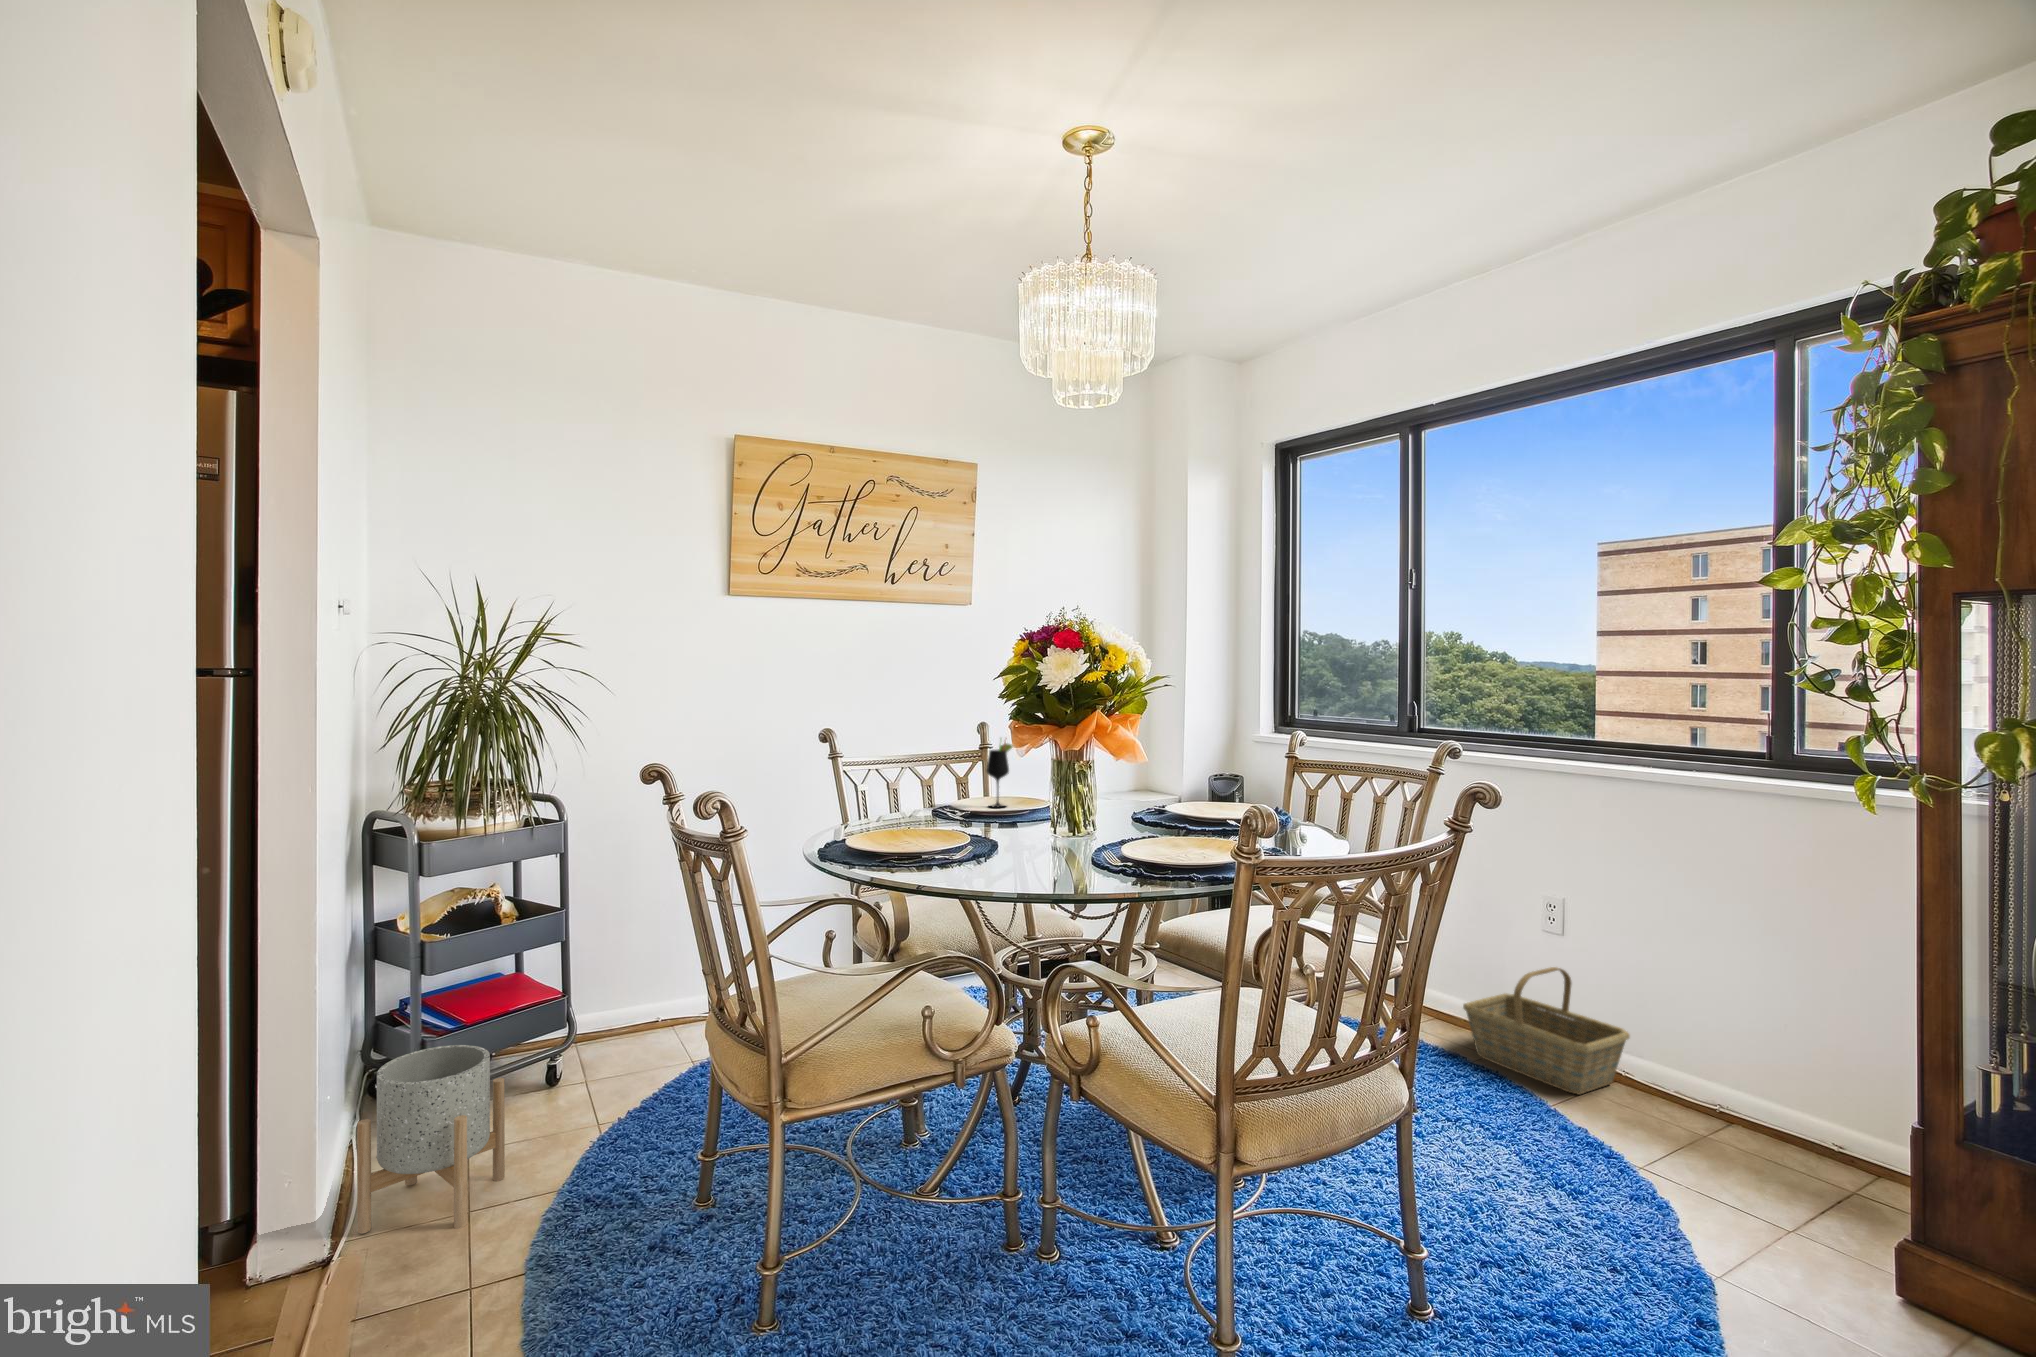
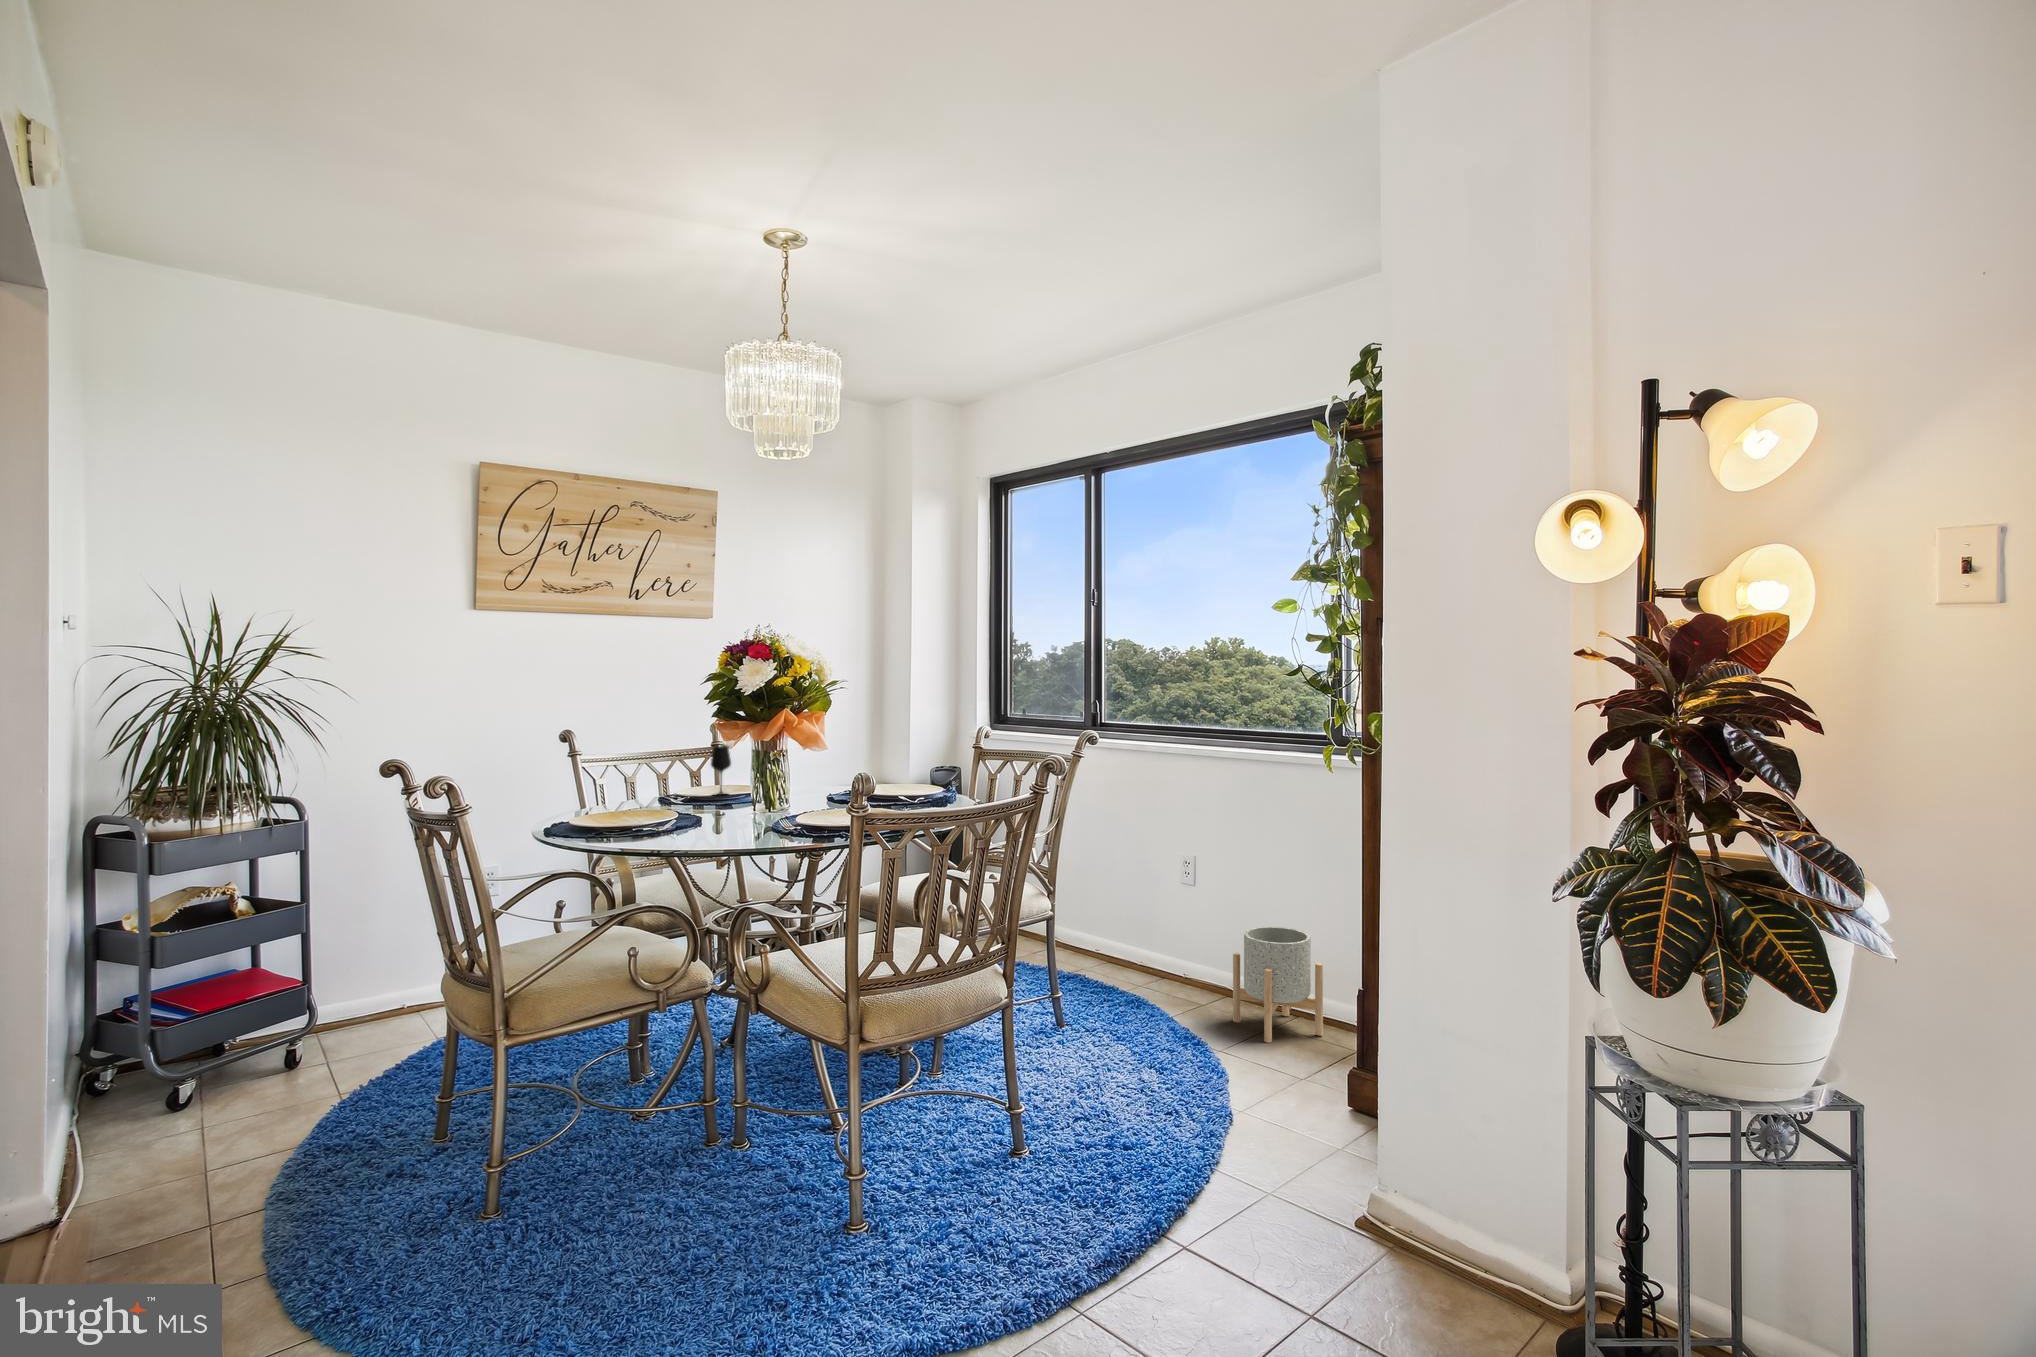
basket: present [1463,967,1630,1094] -> none [1119,909,1233,1005]
planter: present [357,1045,505,1234] -> present [1233,927,1323,1043]

